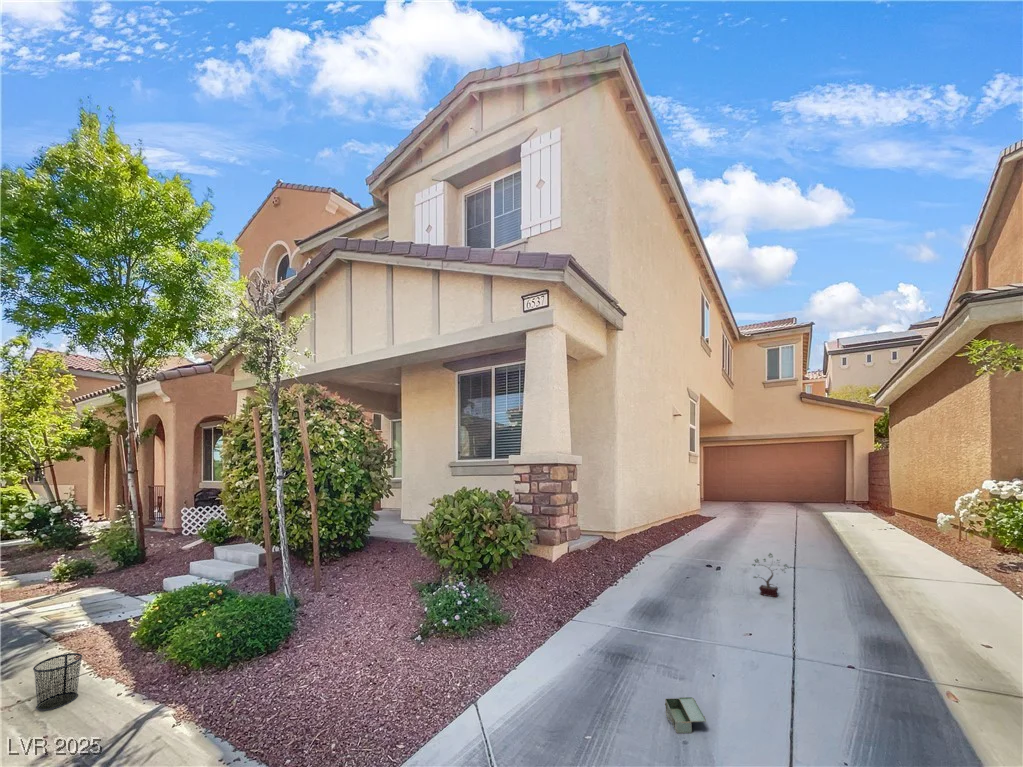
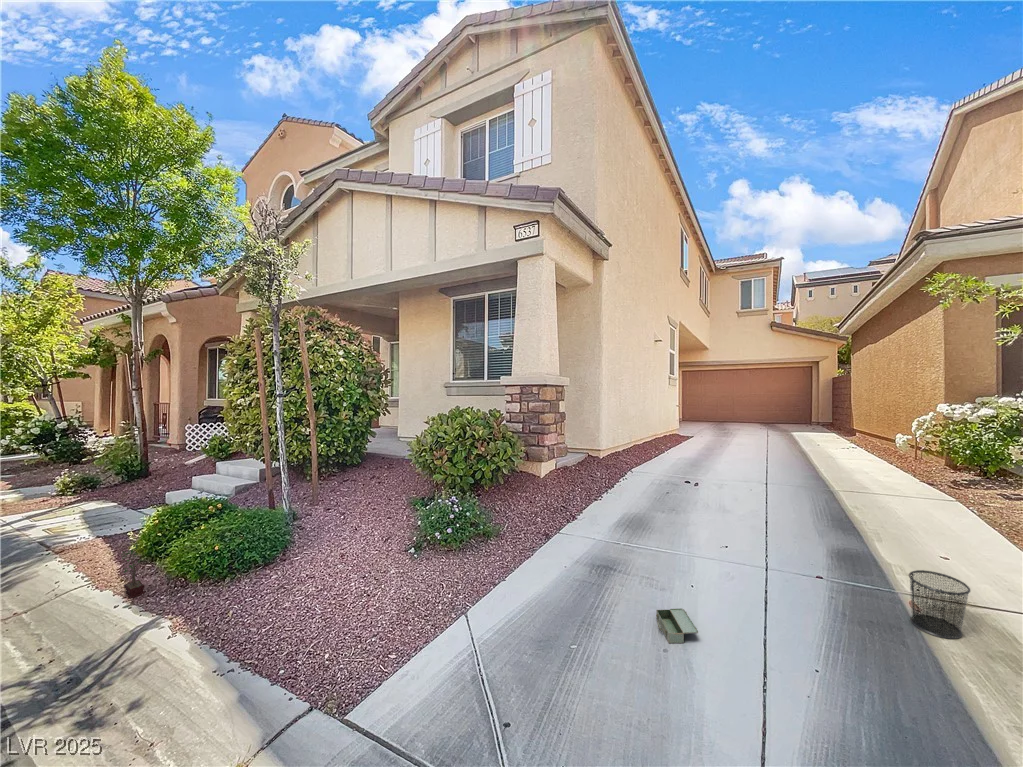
potted plant: present [753,553,791,597] -> present [121,544,145,598]
waste bin: present [33,653,82,711] -> present [909,570,970,639]

